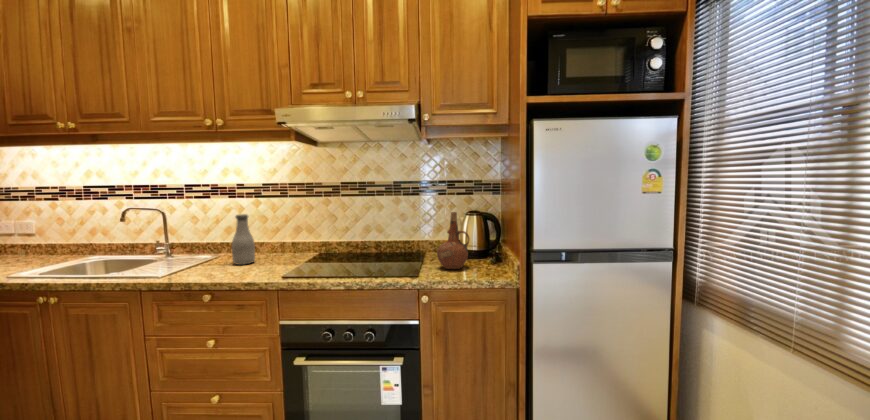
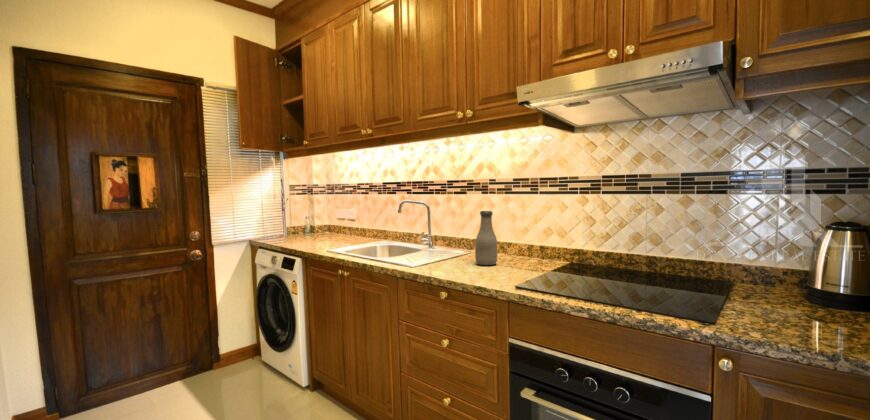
ceramic pitcher: present [437,212,469,269] -> none [756,222,835,325]

